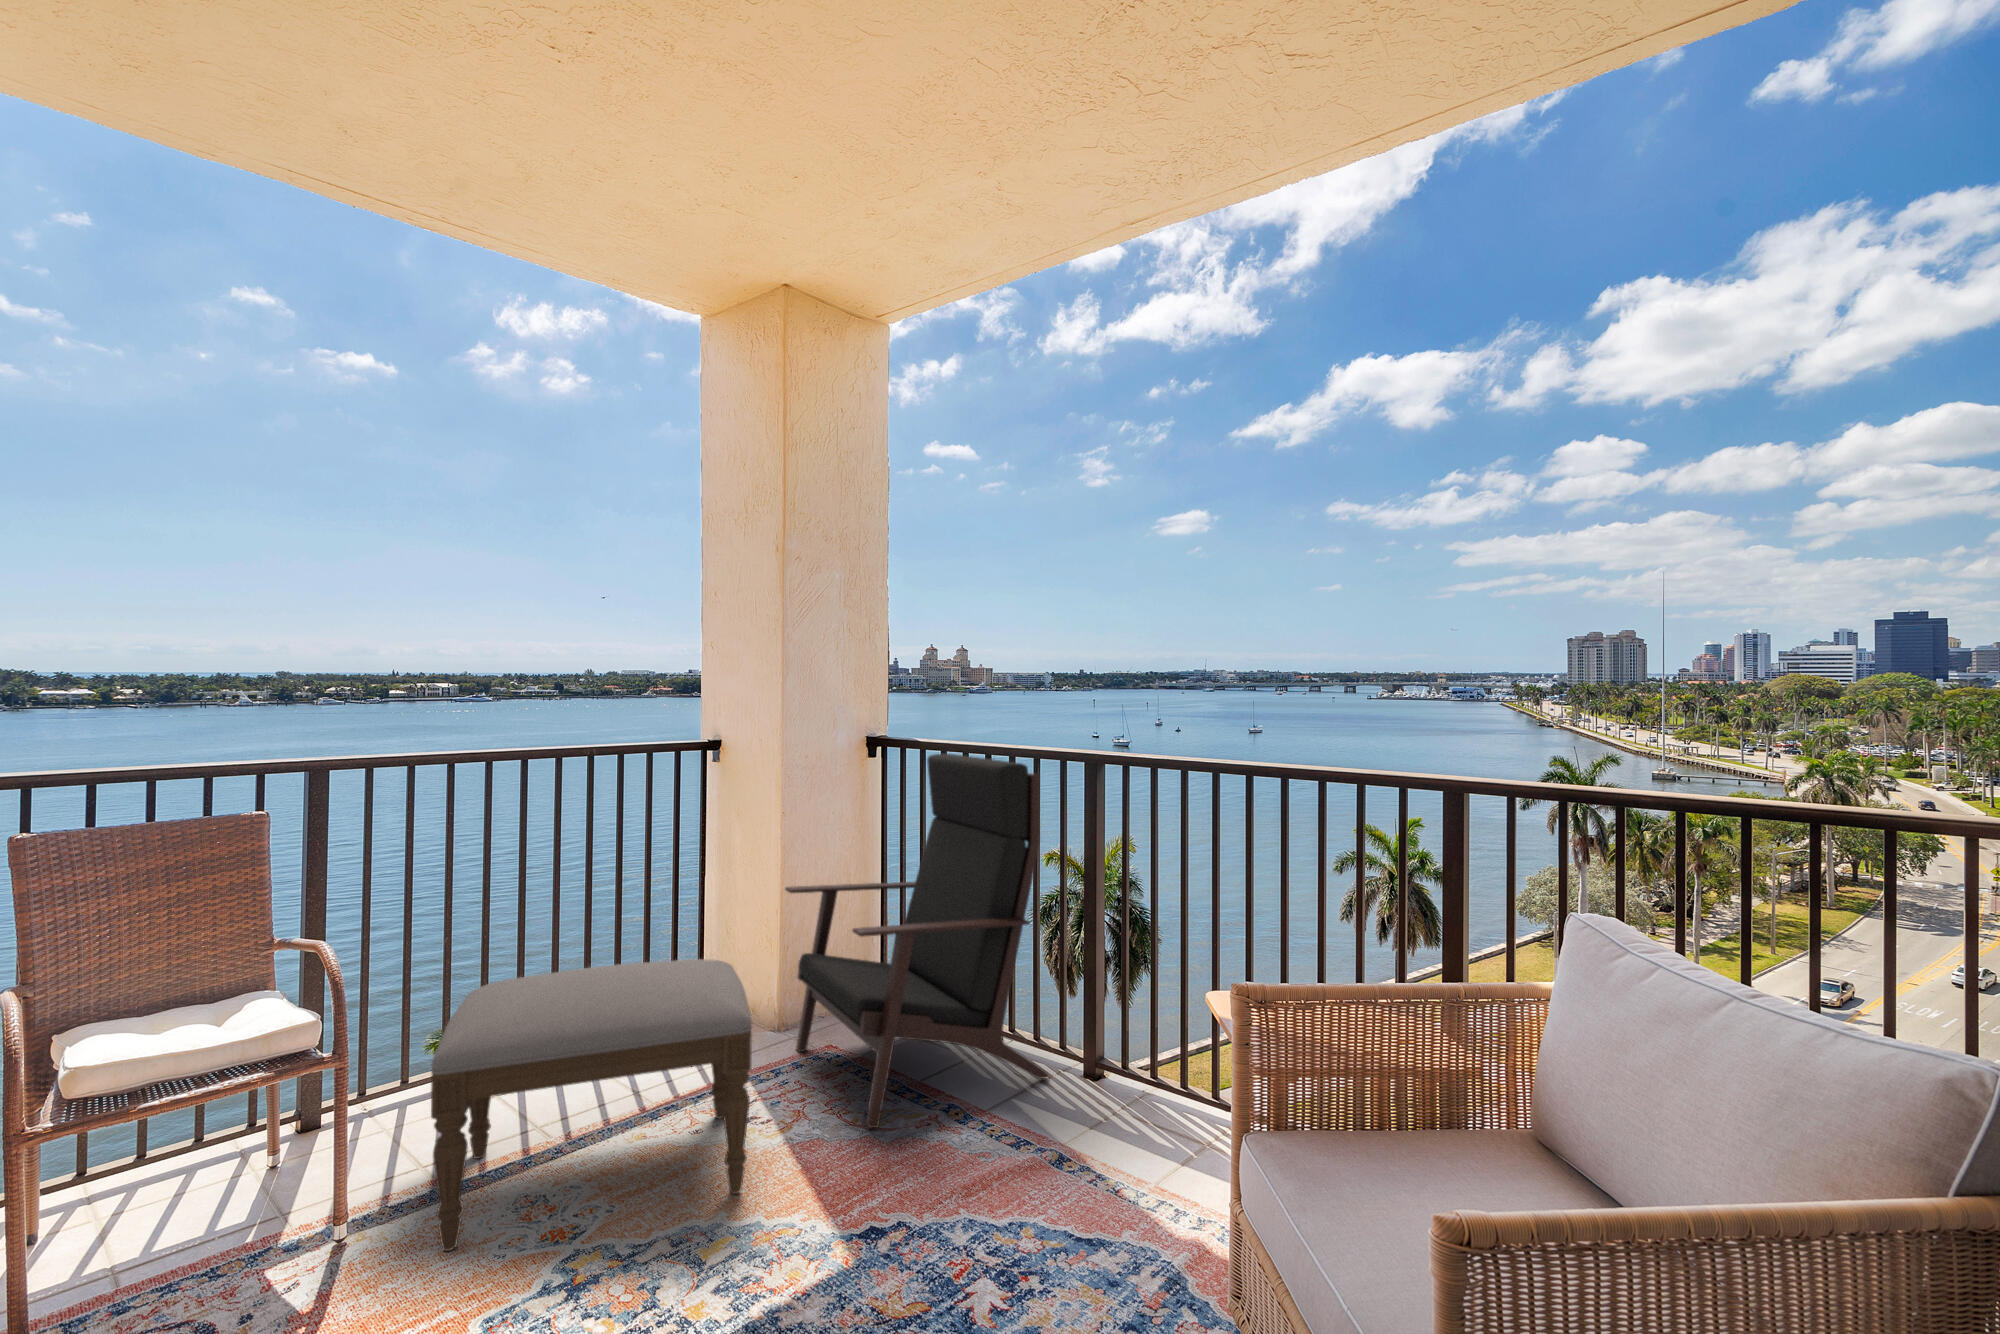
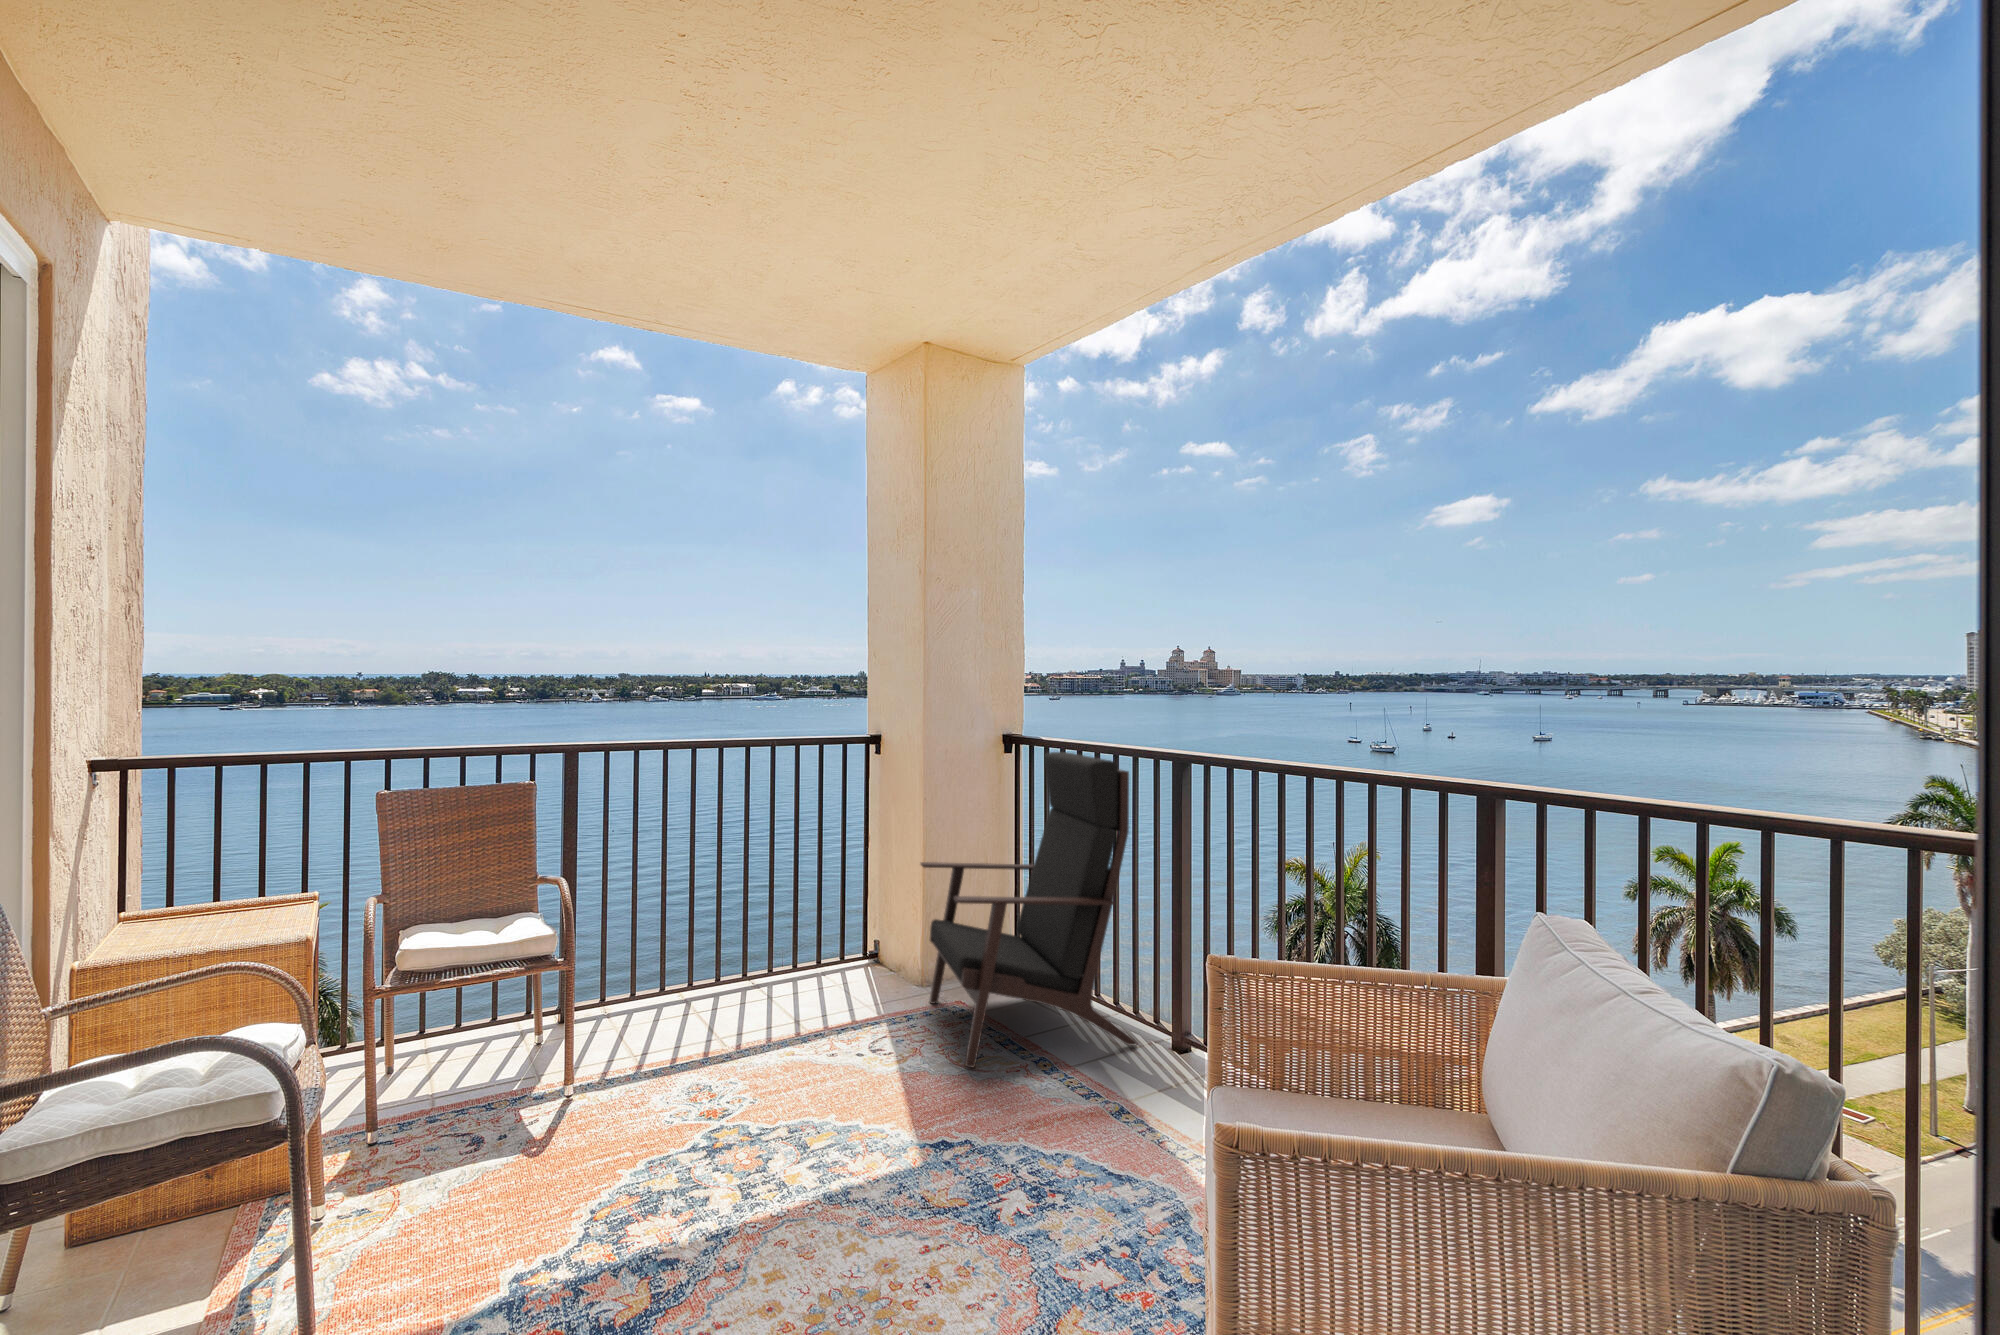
ottoman: present [431,959,752,1251] -> none [624,914,865,1113]

